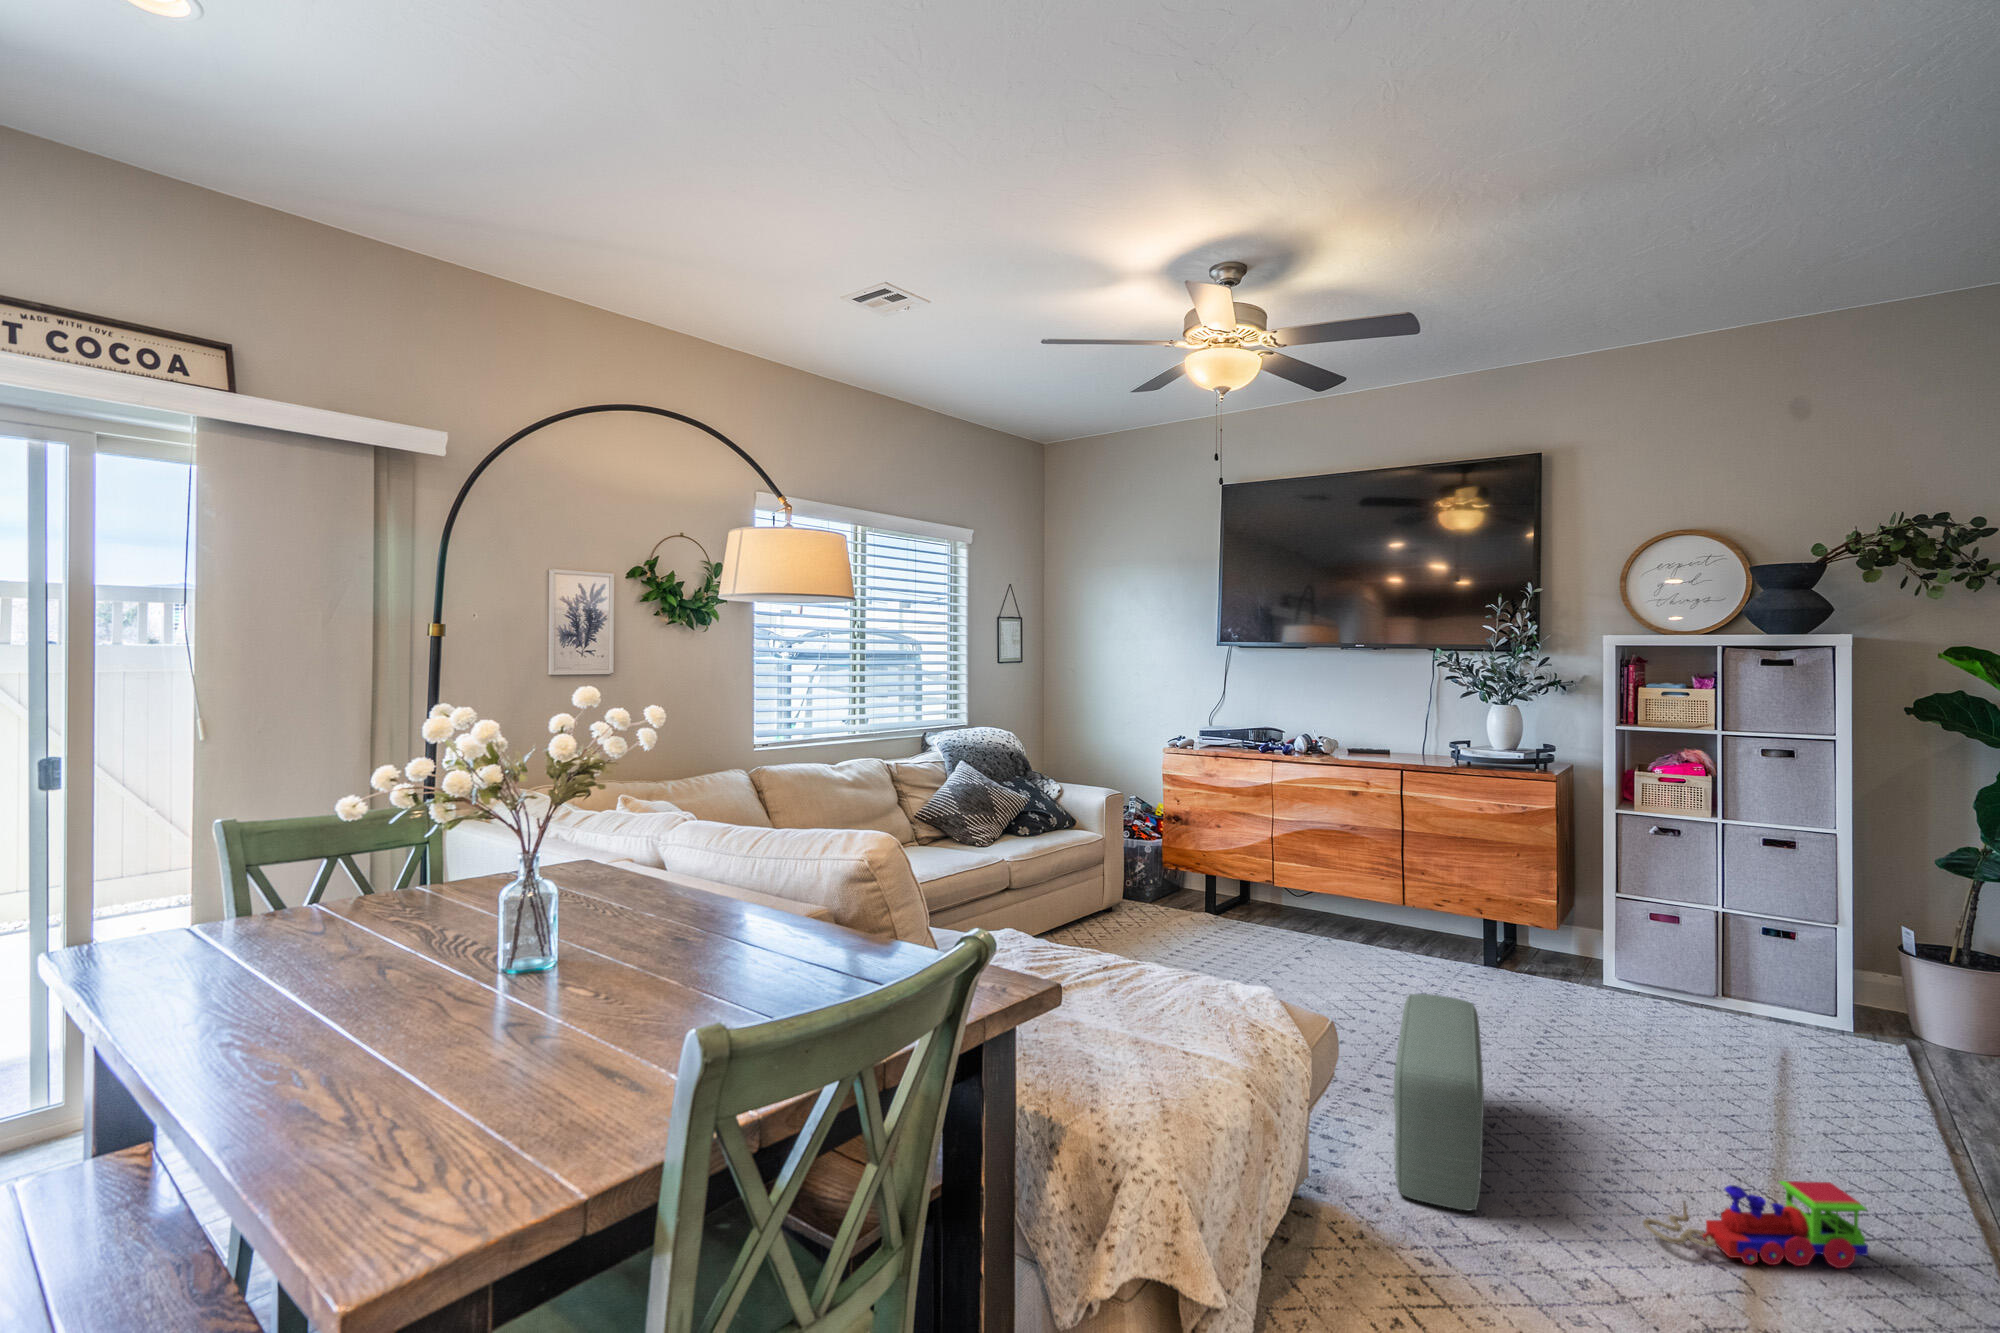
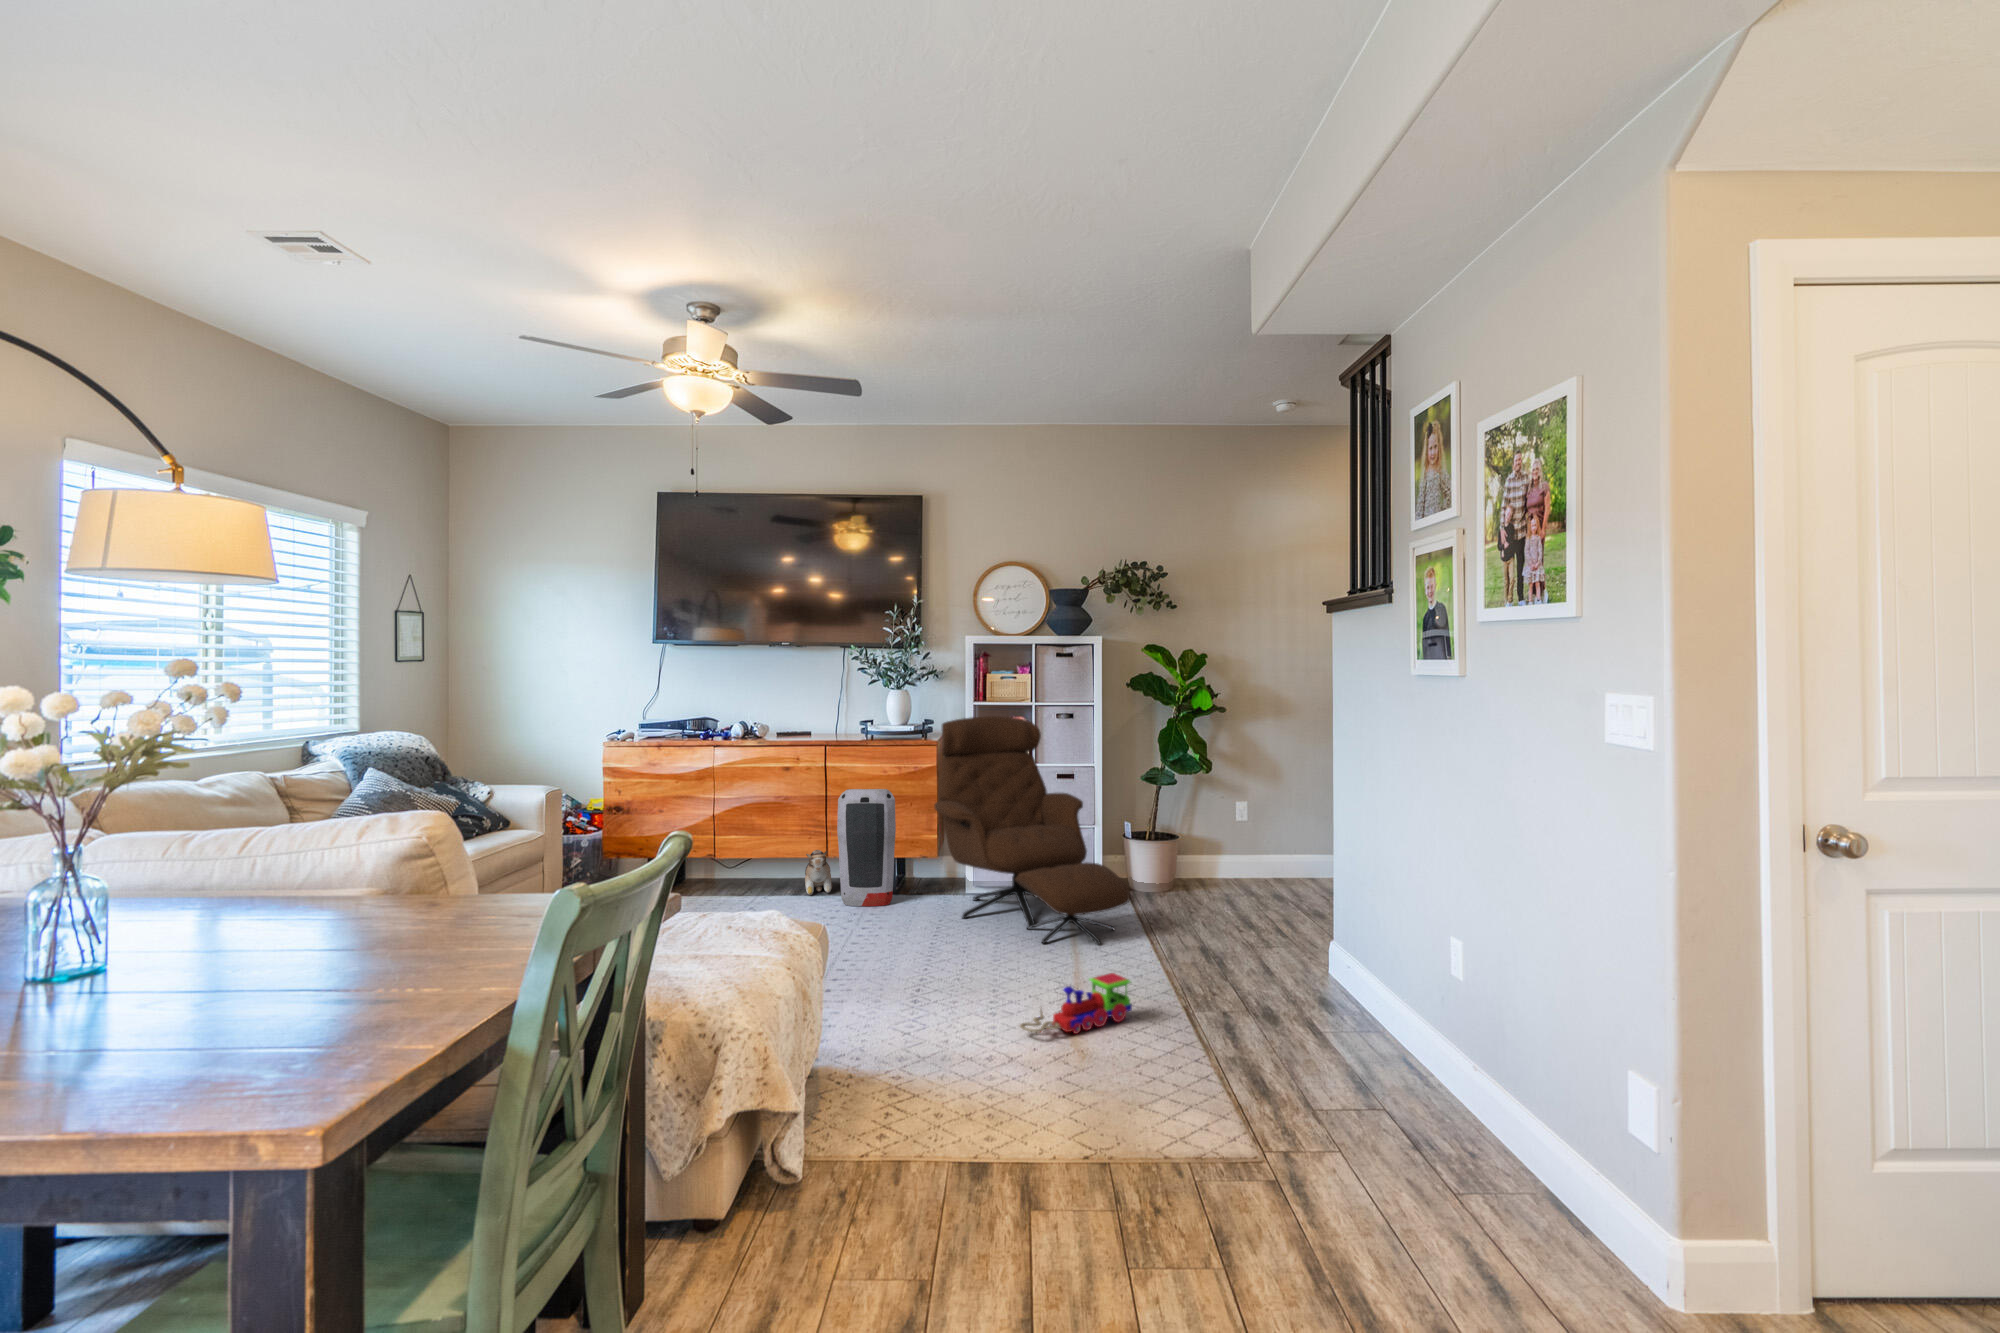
lounge chair: none [1552,747,1890,1111] -> present [934,716,1130,944]
air purifier: none [1419,826,1497,977] -> present [837,789,896,906]
plush toy: none [1381,892,1417,945] -> present [805,850,832,895]
pouf: present [1394,994,1484,1210] -> none [853,909,923,1055]

